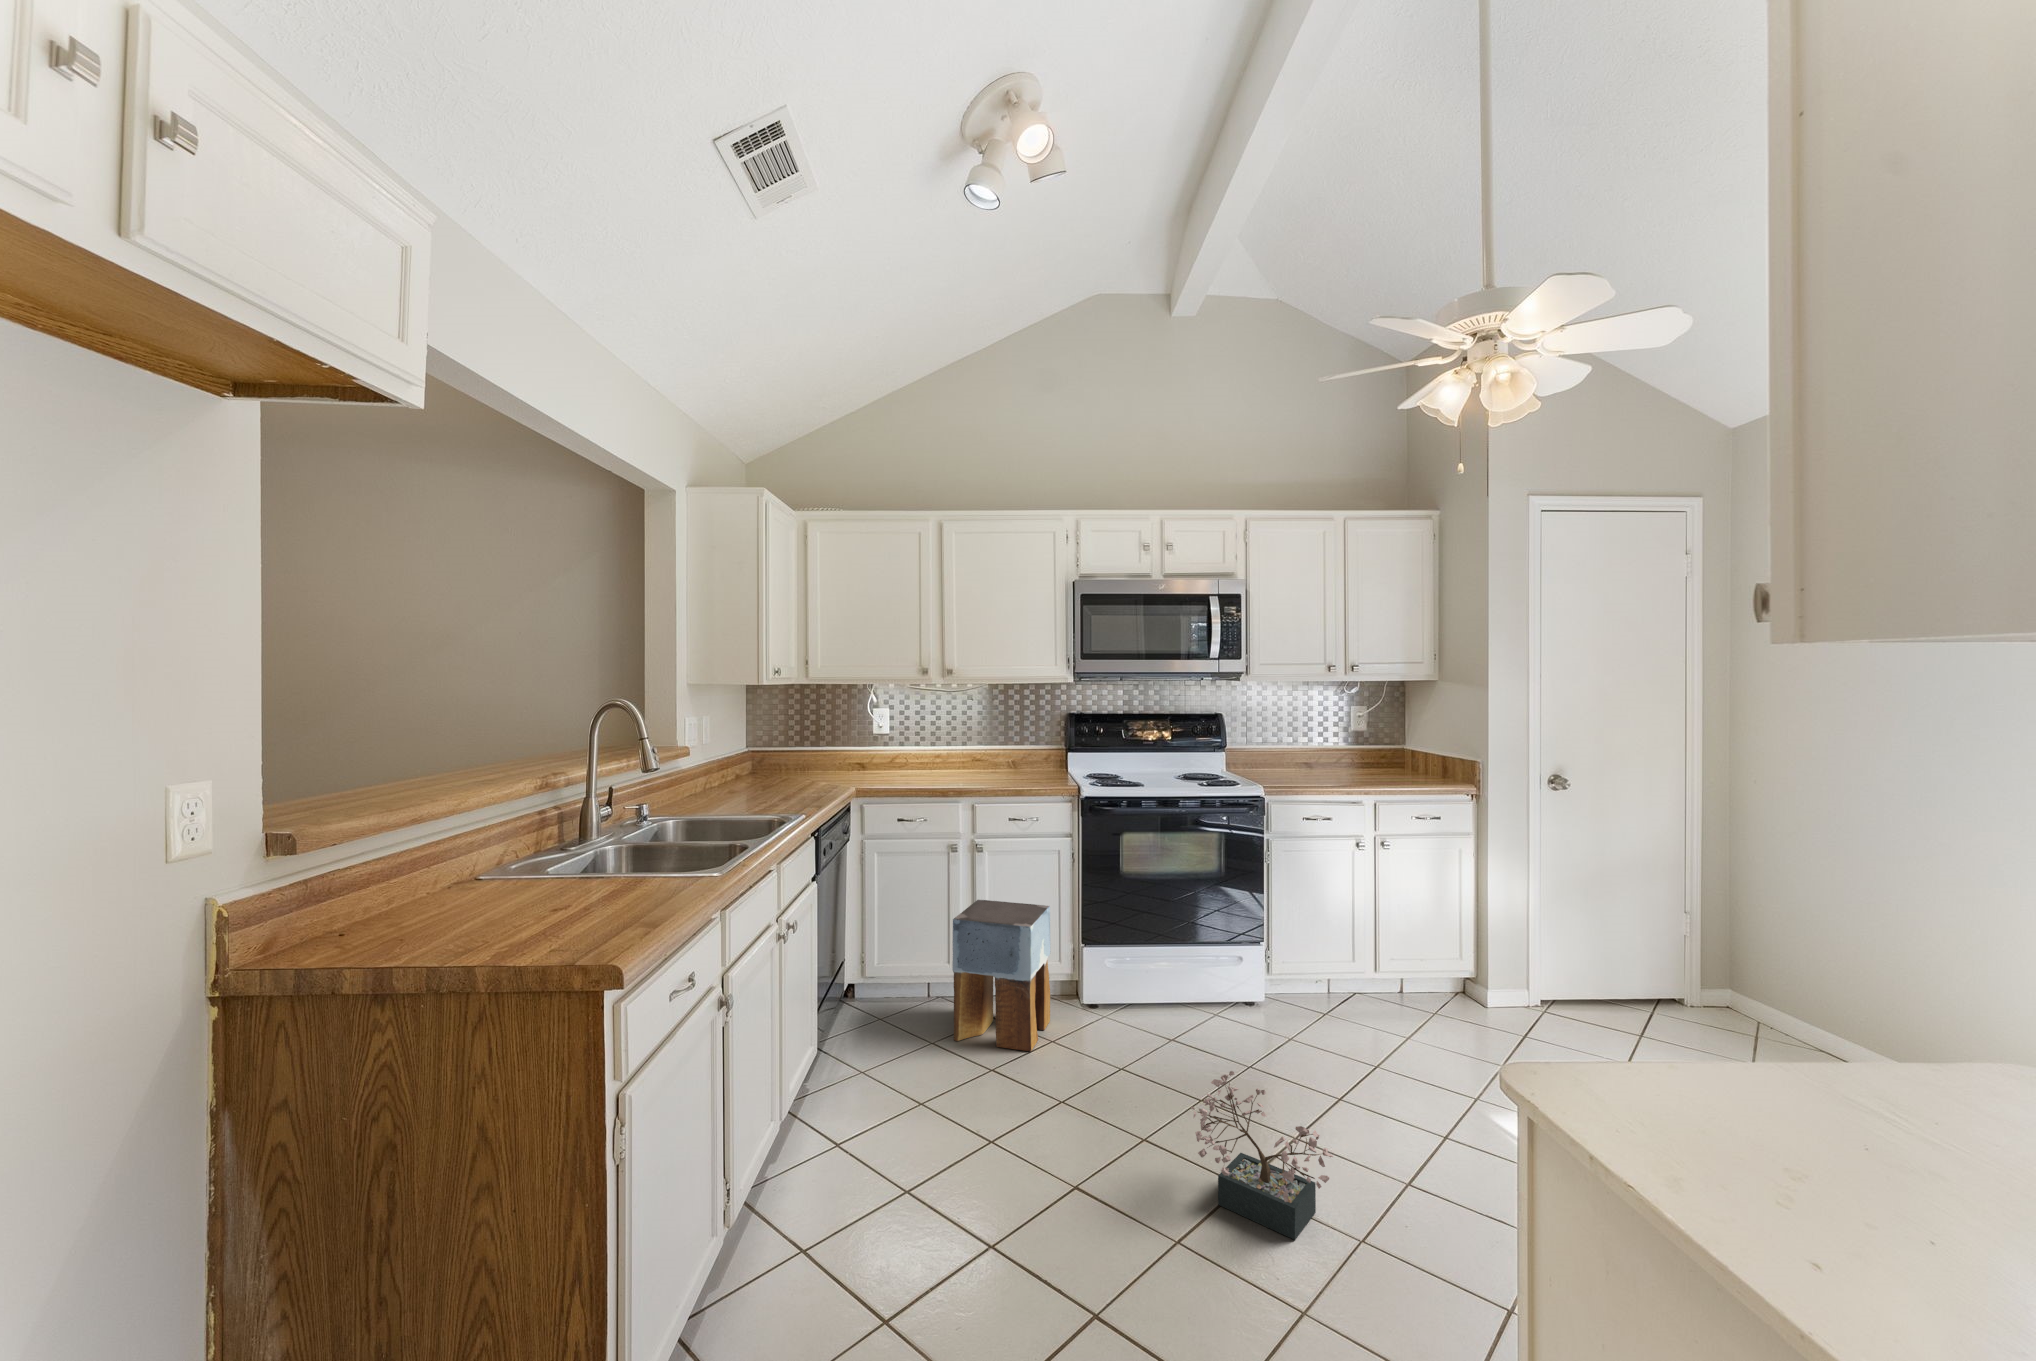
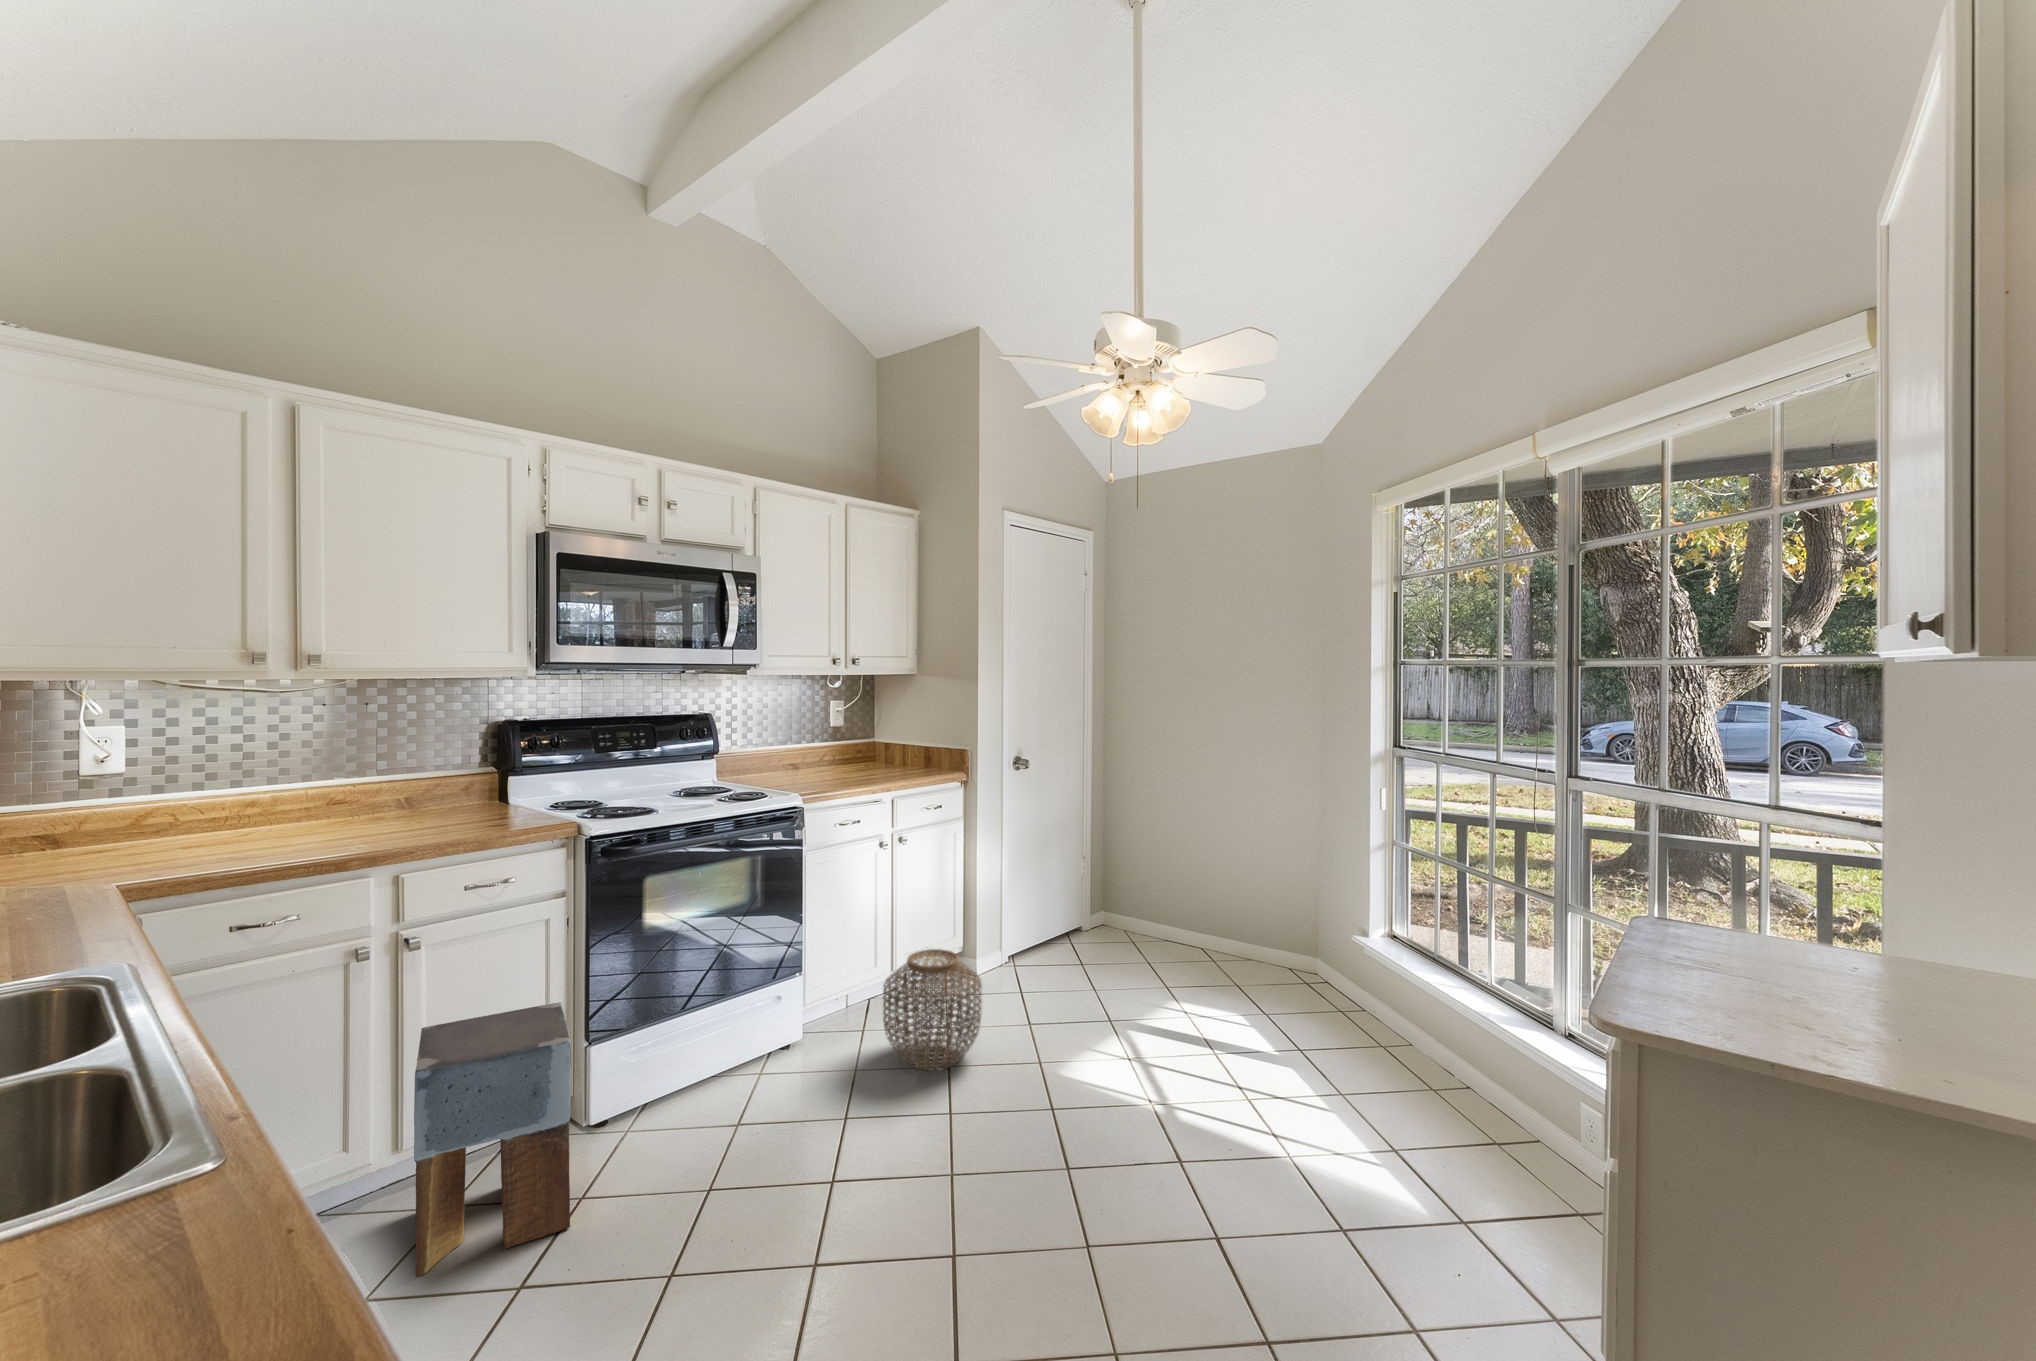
woven basket: none [1312,950,1416,1069] -> present [883,949,982,1070]
decorative plant: present [1191,1071,1333,1240] -> none [913,1123,1070,1286]

